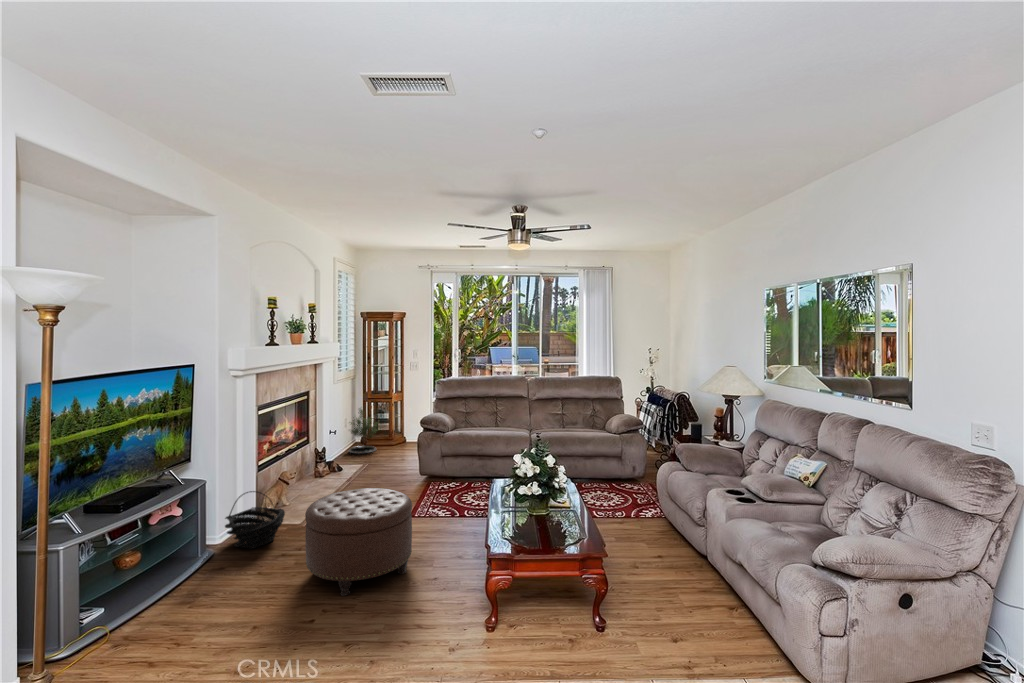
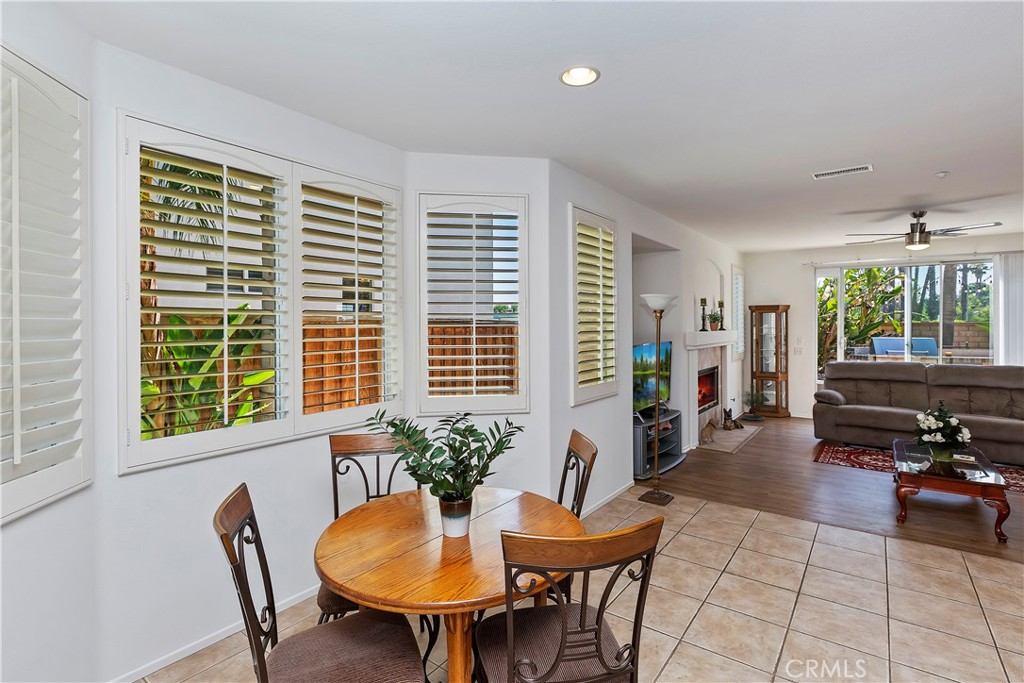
ottoman: present [305,488,412,596] -> none [751,428,827,488]
basket: present [225,491,285,548] -> none [687,424,724,459]

